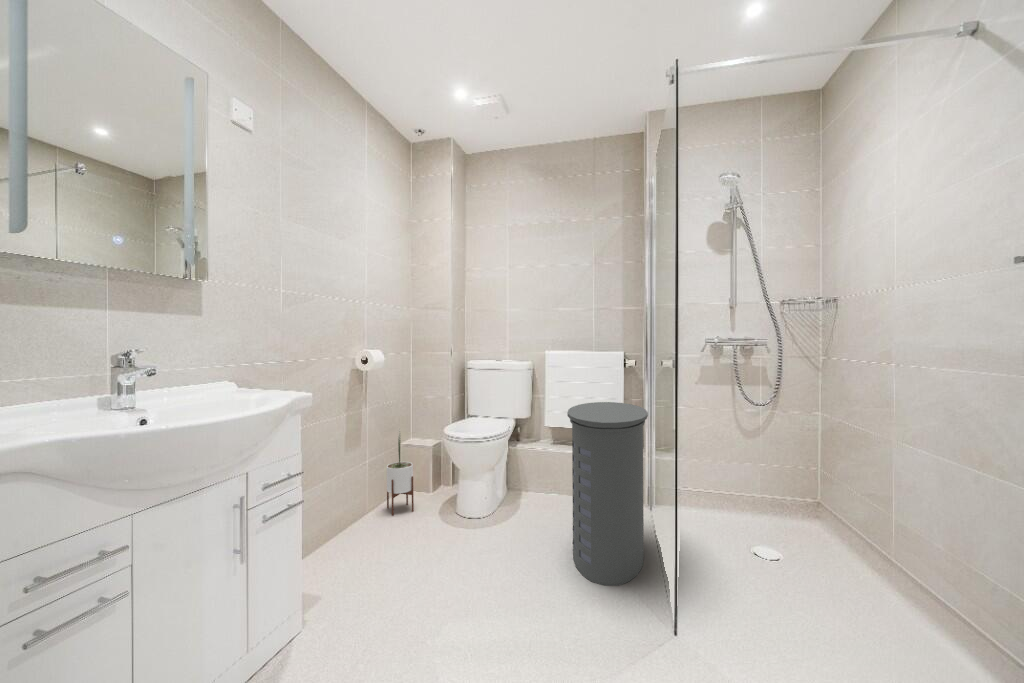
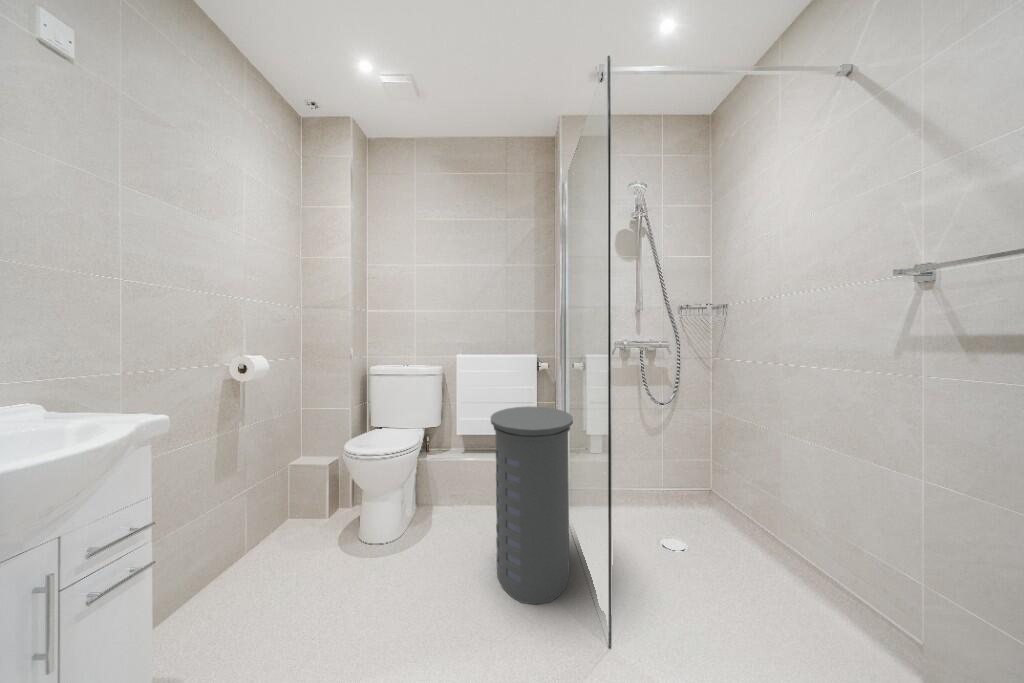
potted plant: present [387,431,414,515] -> none [272,441,307,551]

